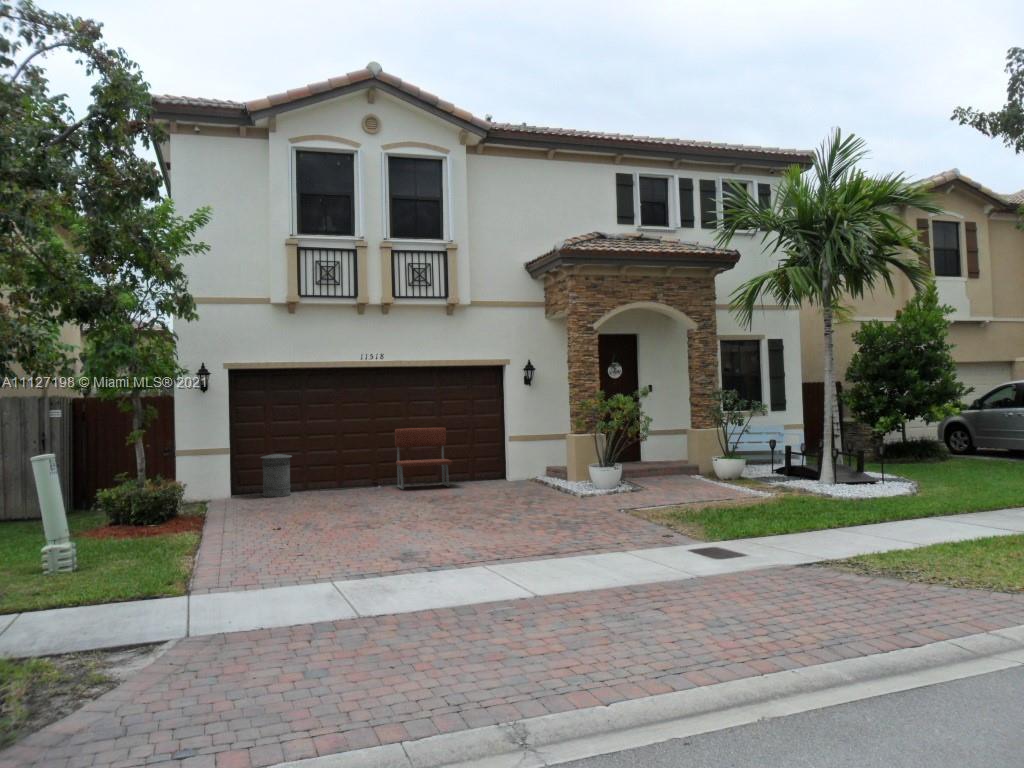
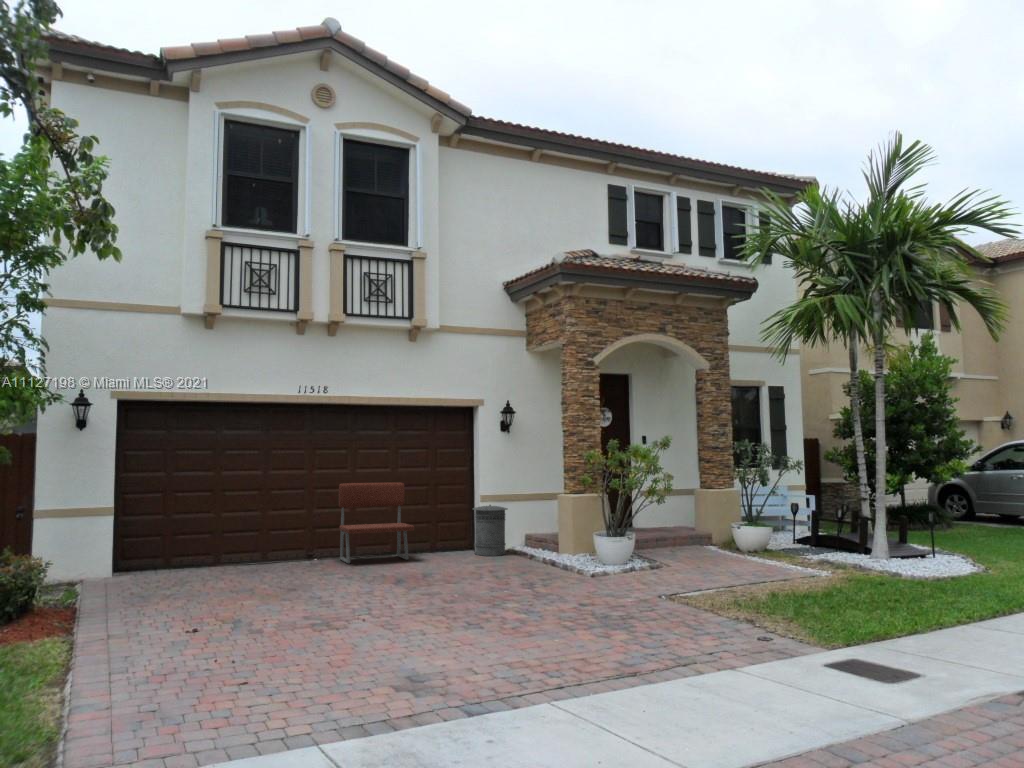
trash can: present [261,453,292,497] -> present [473,505,508,556]

